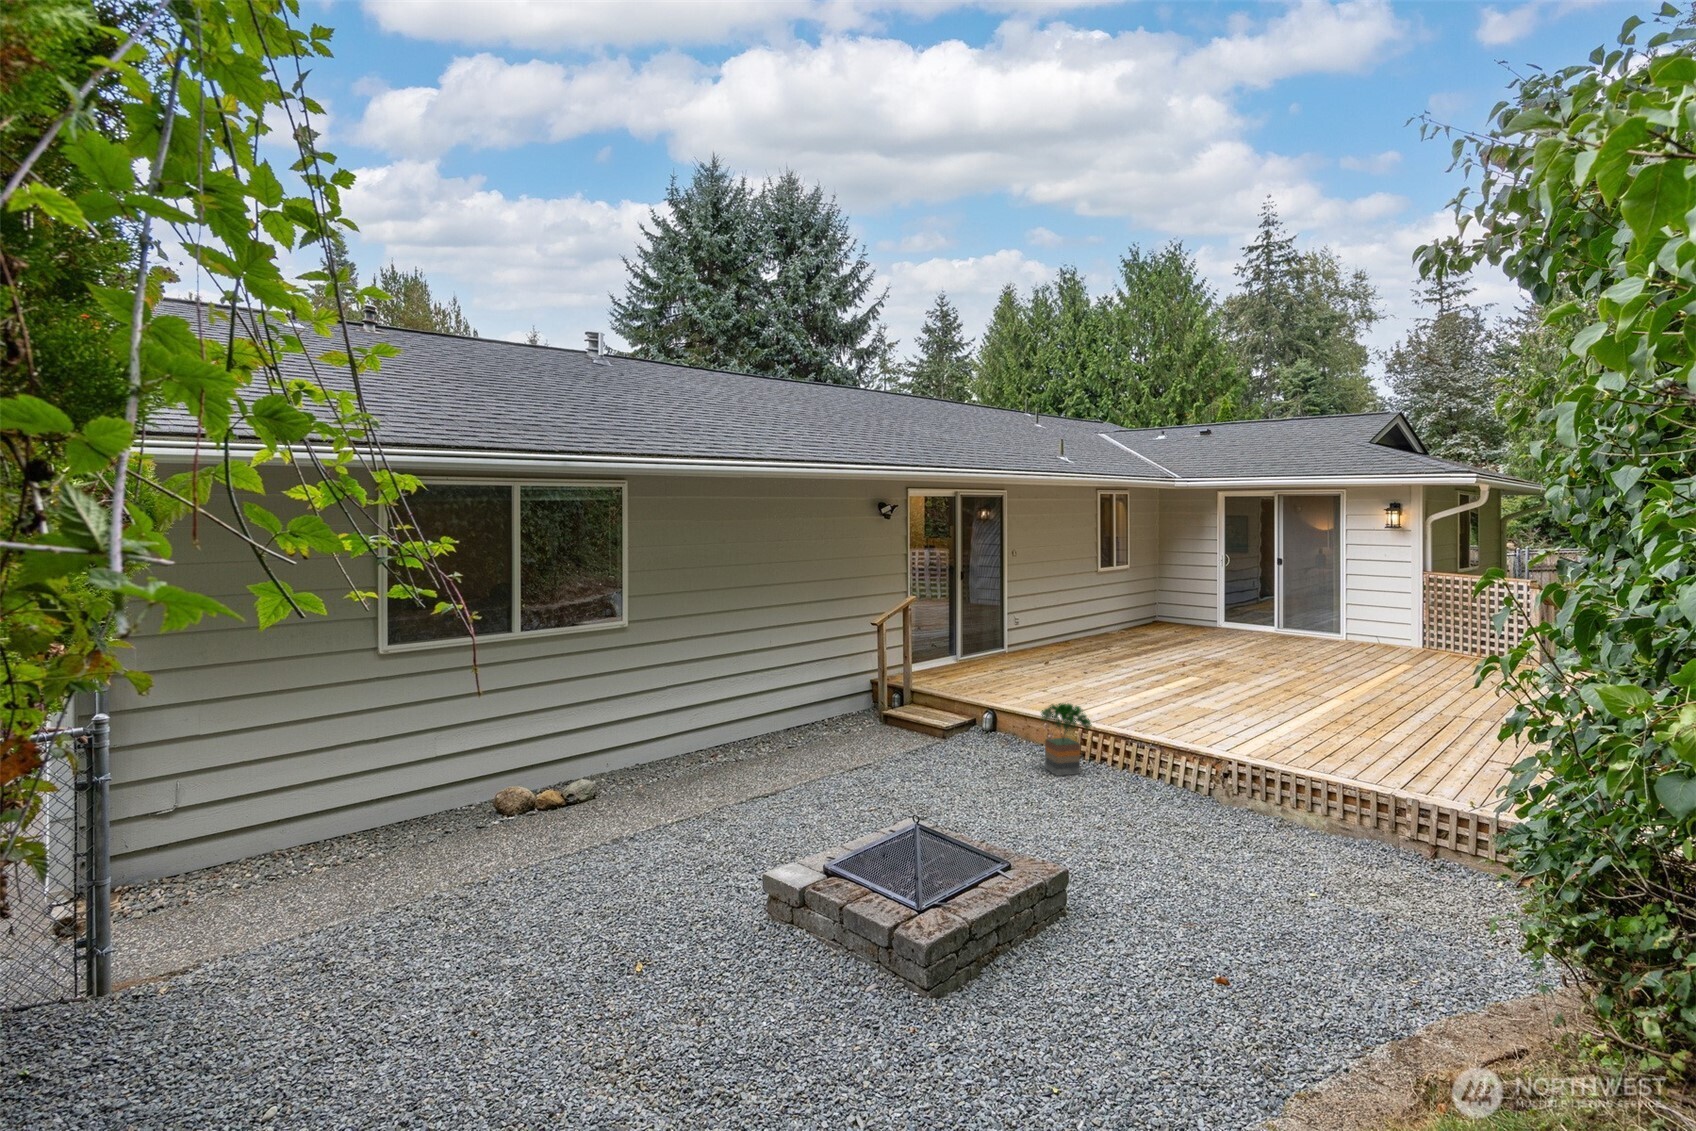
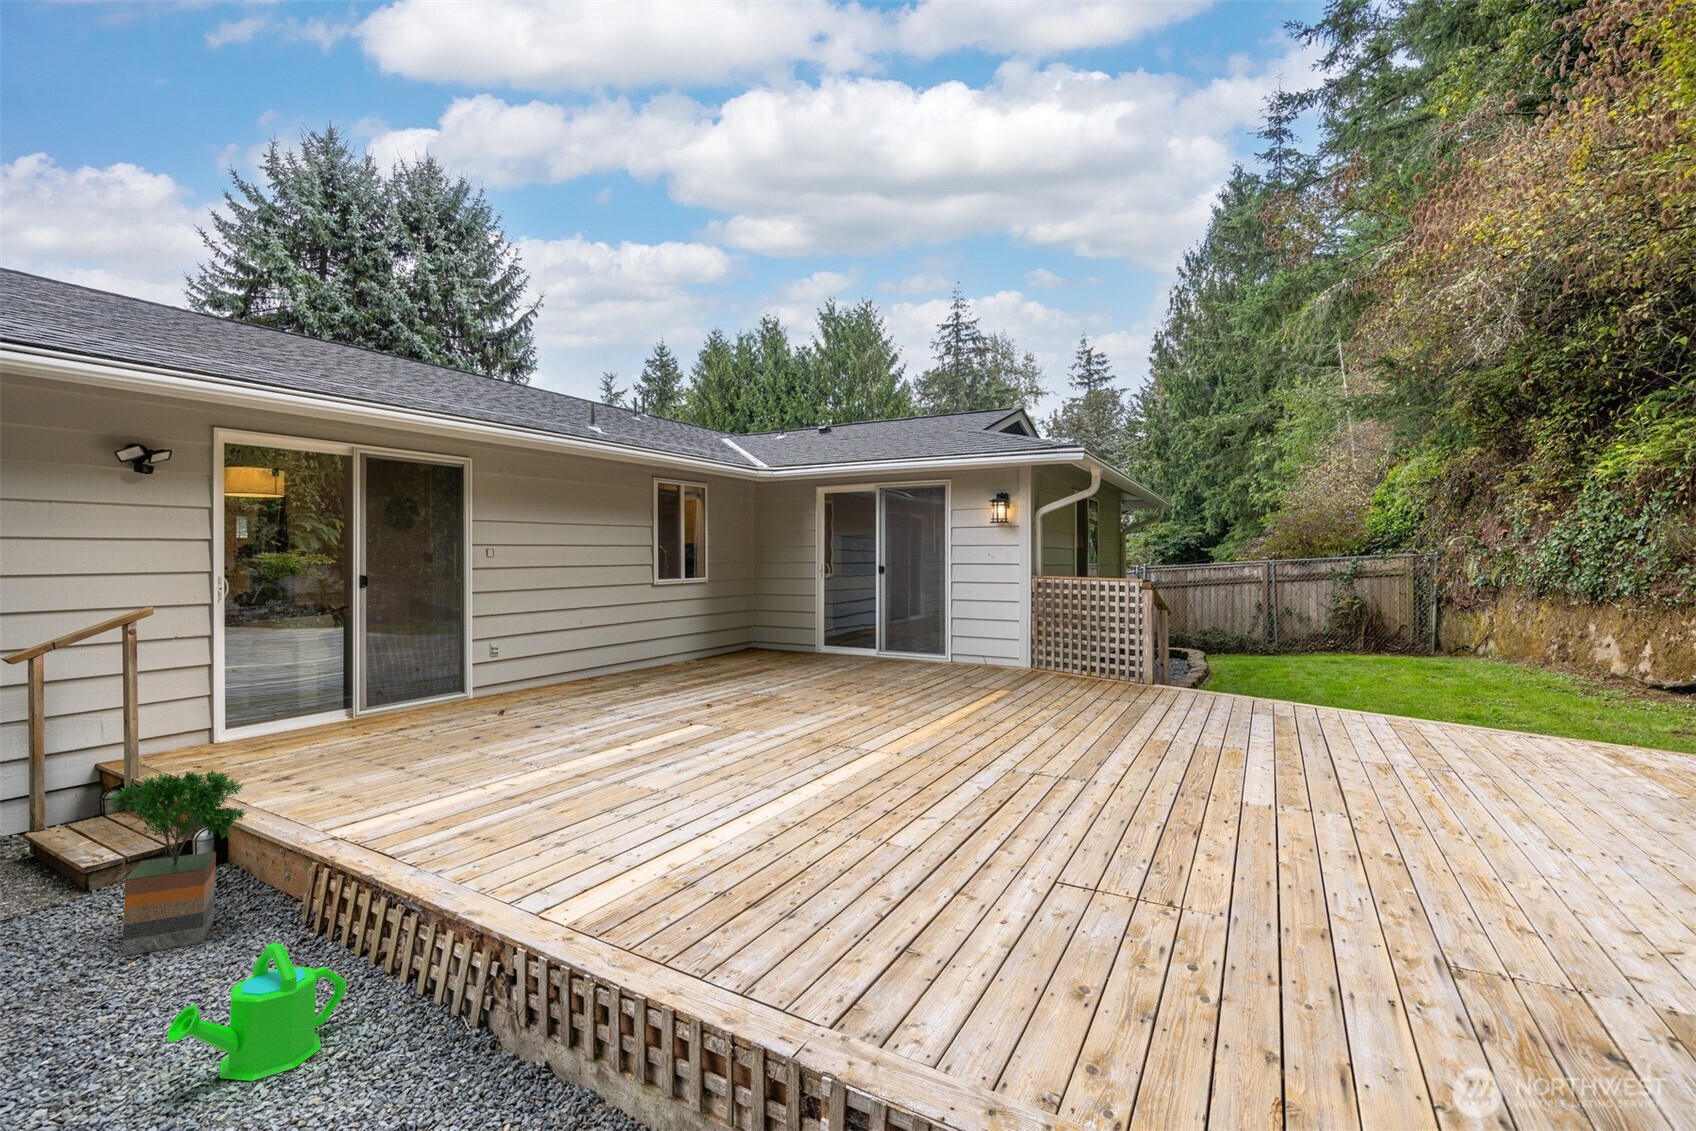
watering can: none [1166,768,1199,812] -> present [167,943,346,1081]

